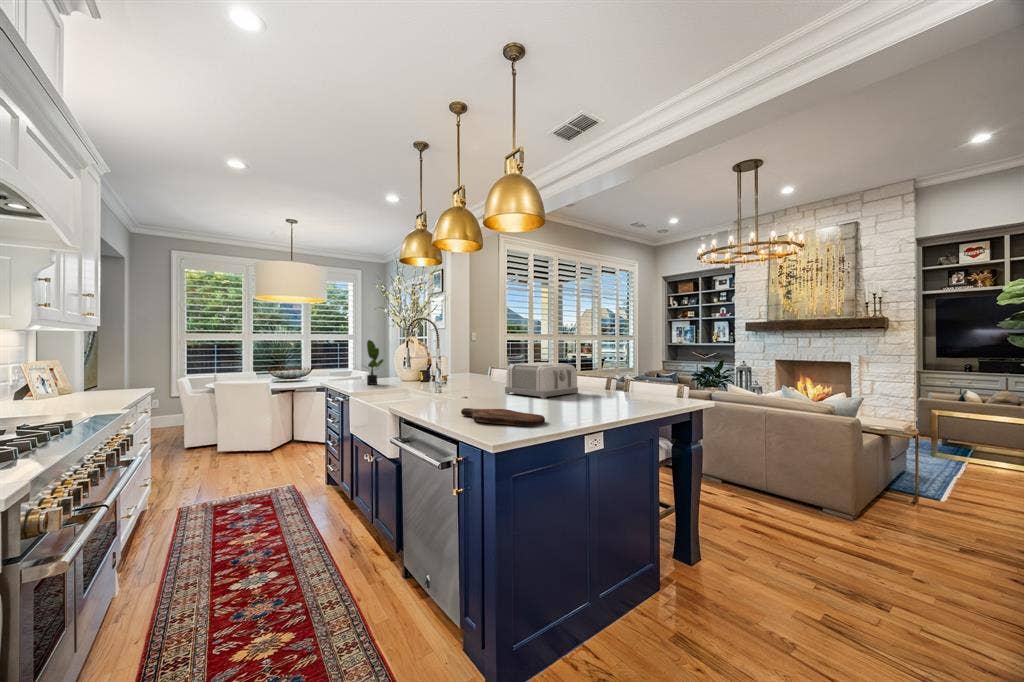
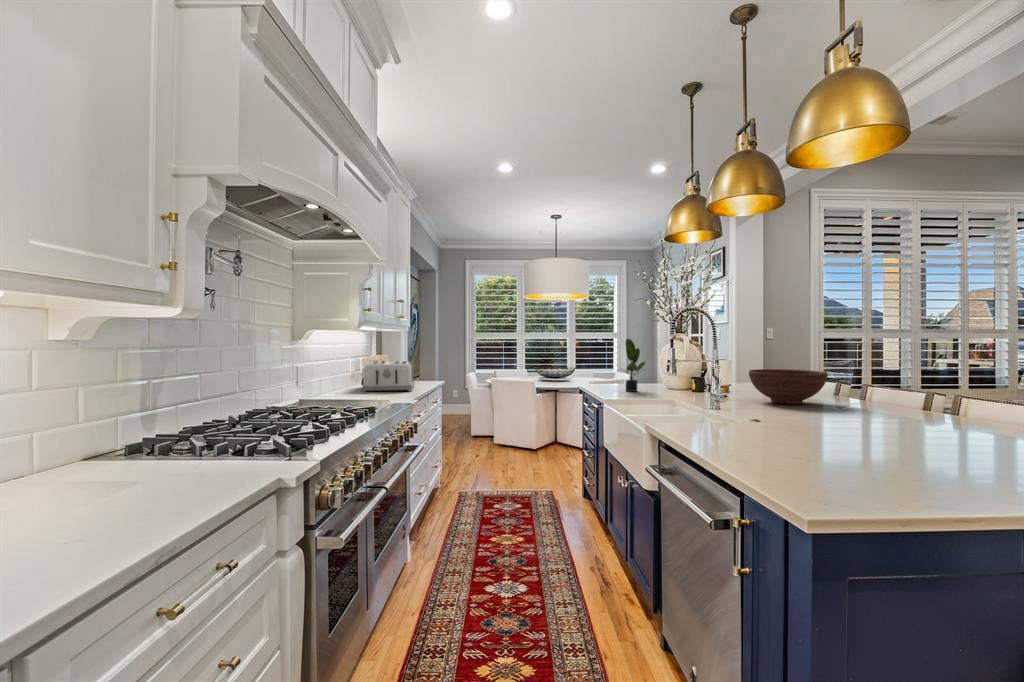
fruit bowl: none [461,361,509,385] -> present [749,369,827,404]
toaster: present [505,362,578,399] -> present [362,361,414,392]
cutting board: present [461,408,545,427] -> none [741,440,898,490]

